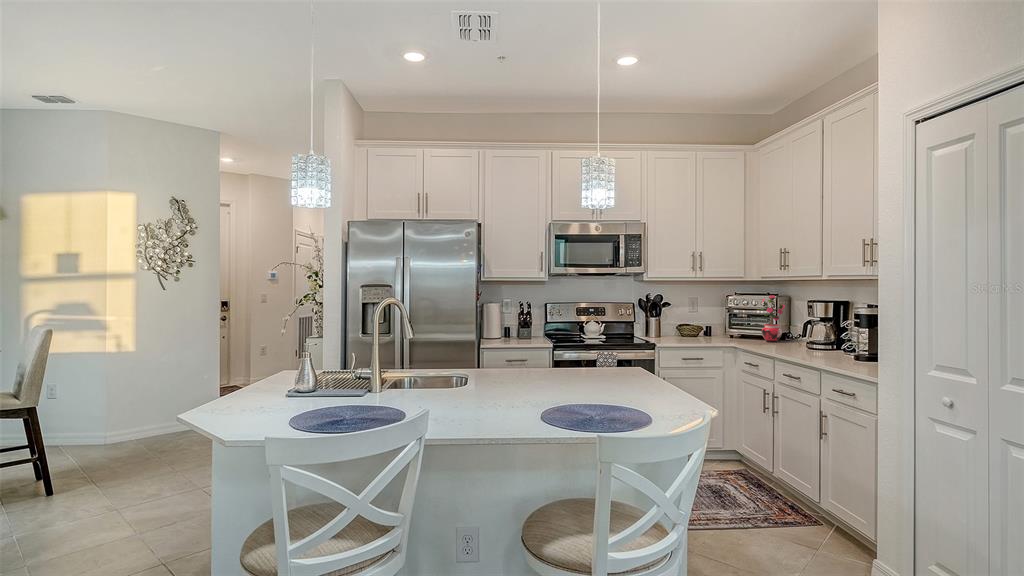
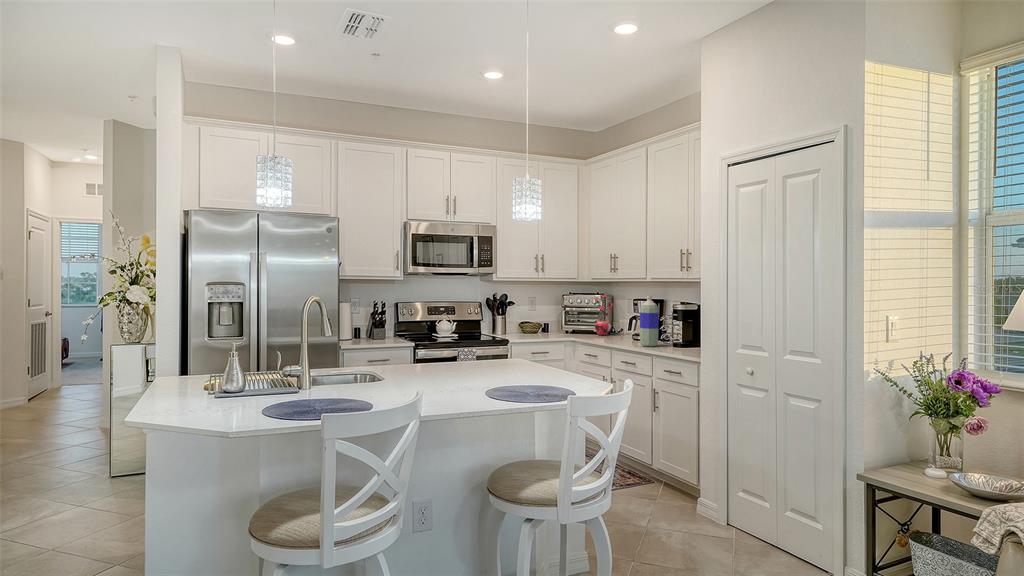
bottle: none [807,297,833,359] -> present [640,296,659,347]

